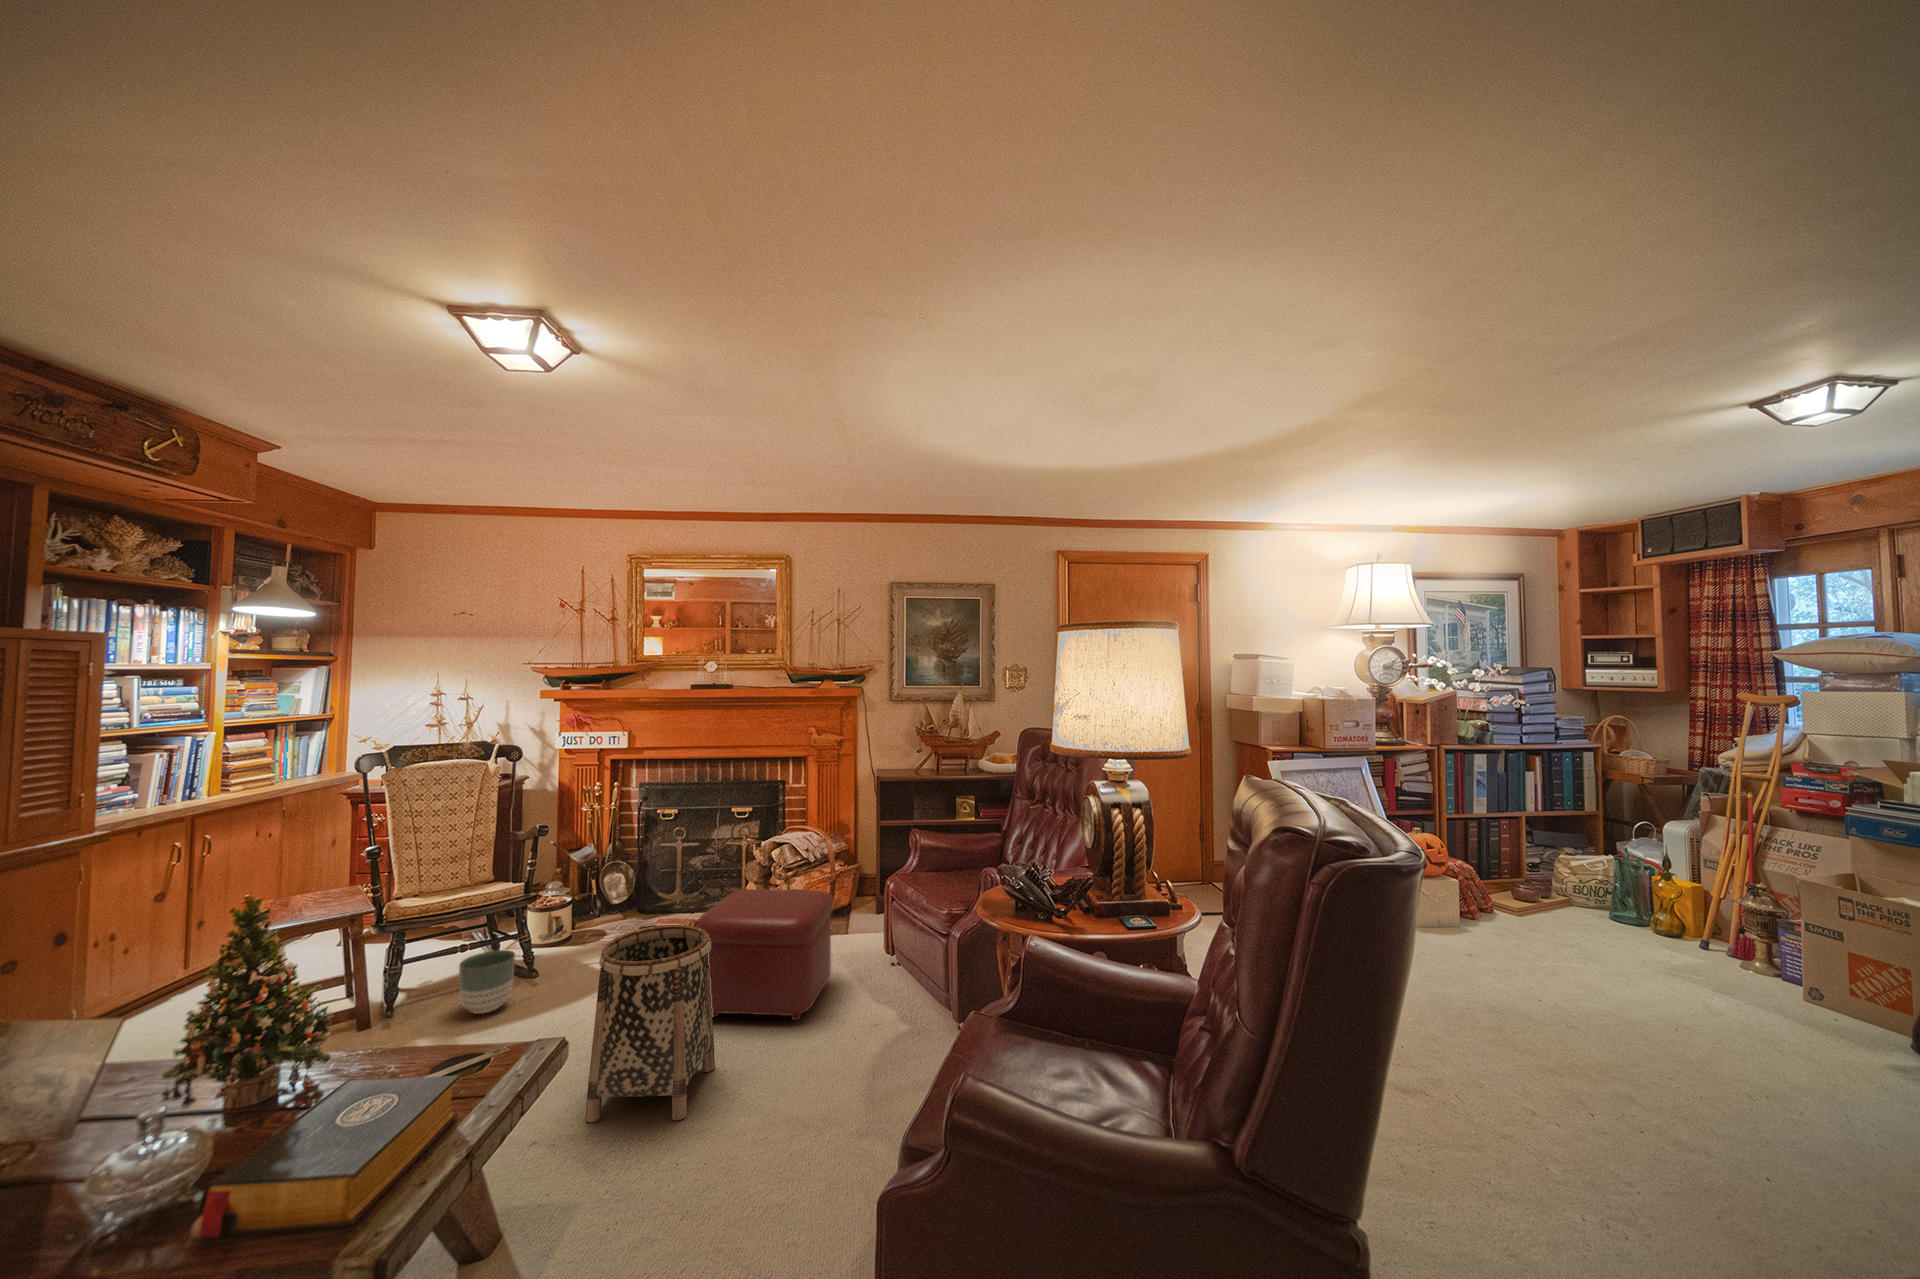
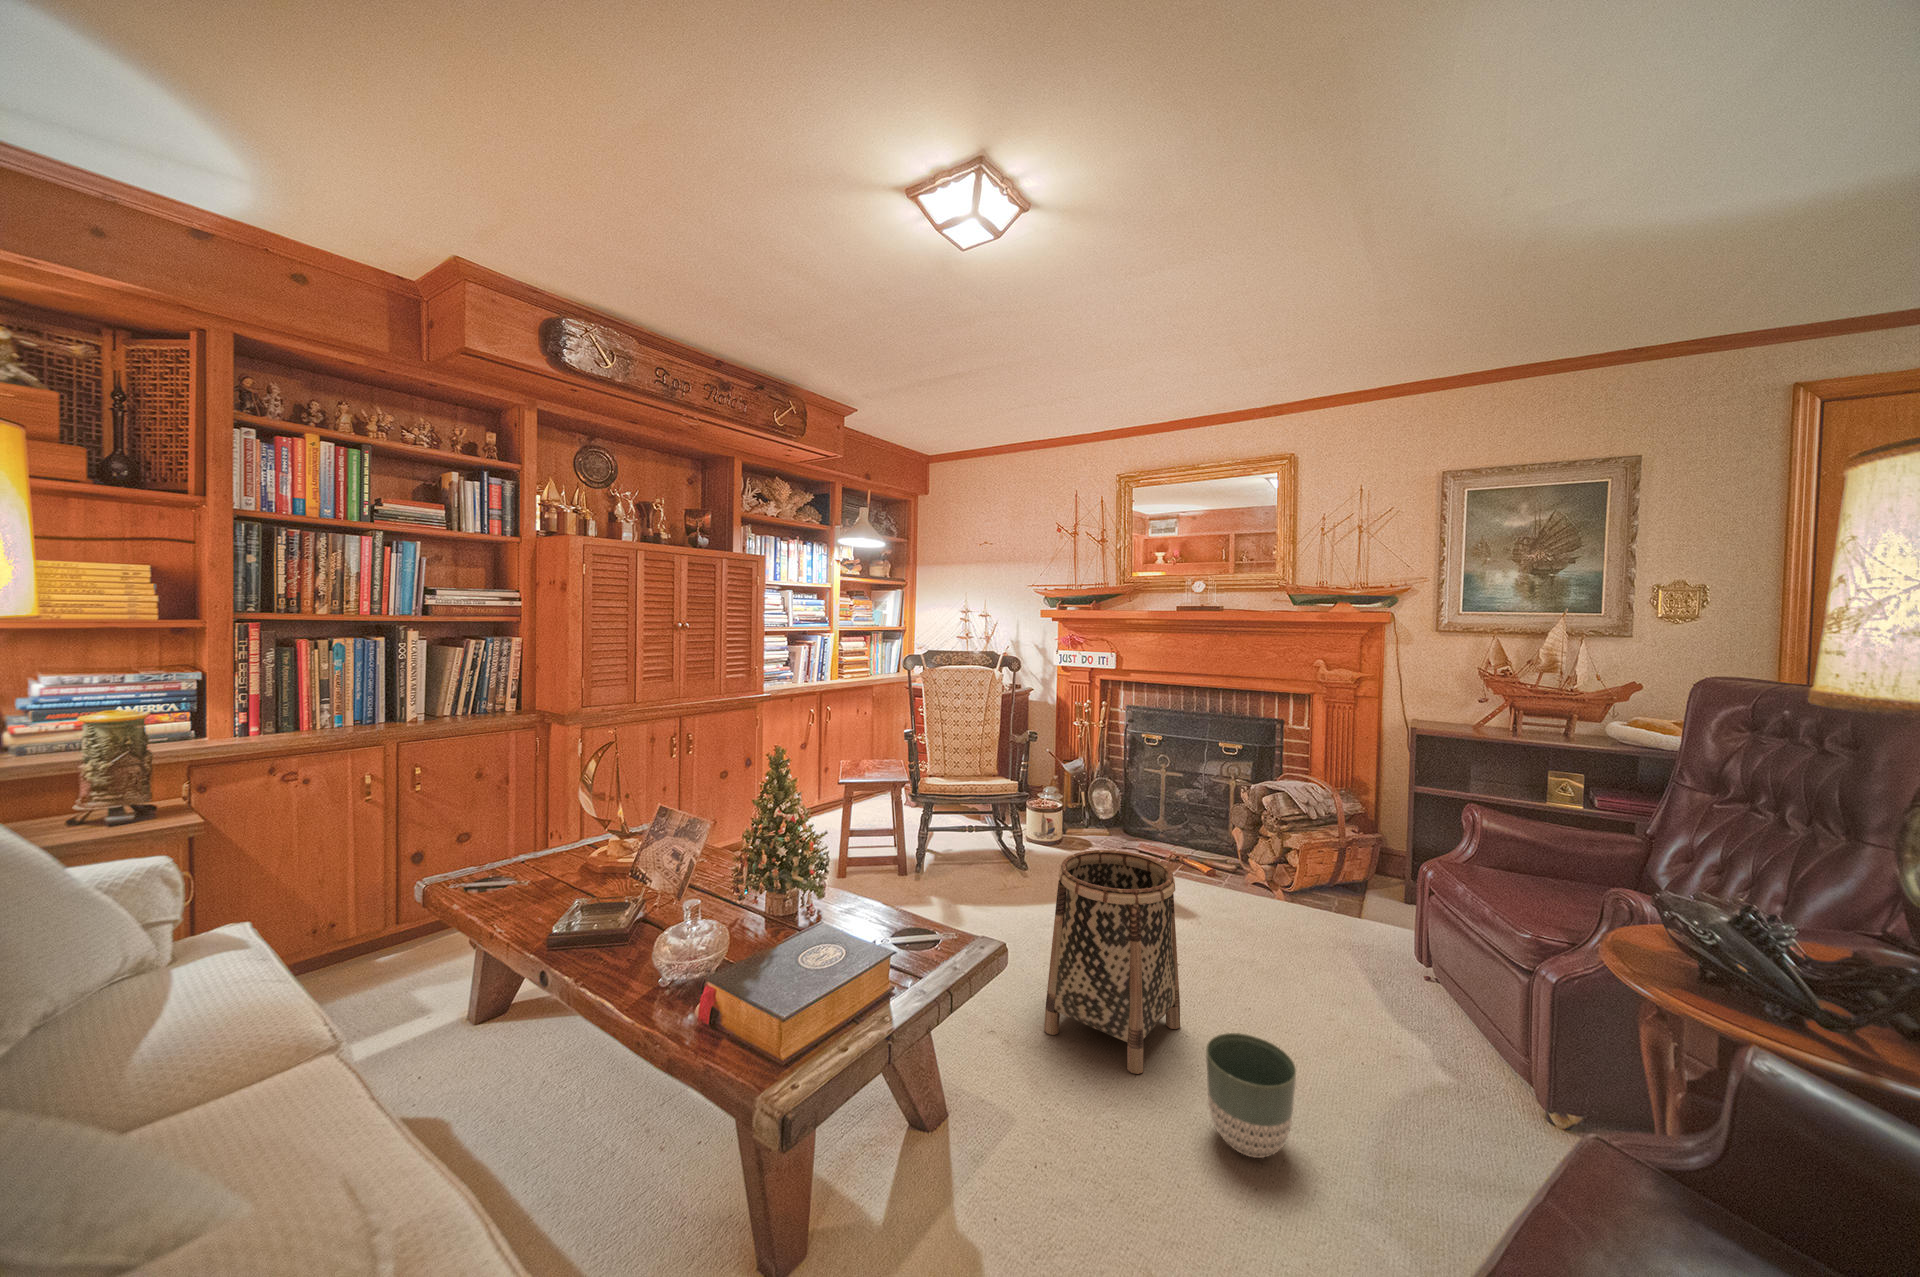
ottoman: present [696,889,833,1020] -> none [1167,833,1341,1007]
planter: present [459,950,515,1014] -> present [1206,1033,1296,1158]

